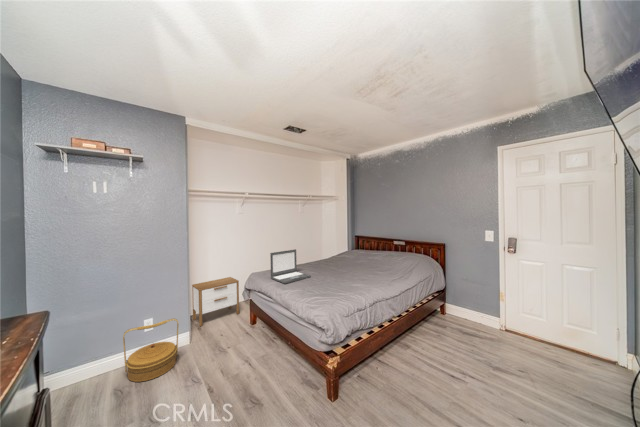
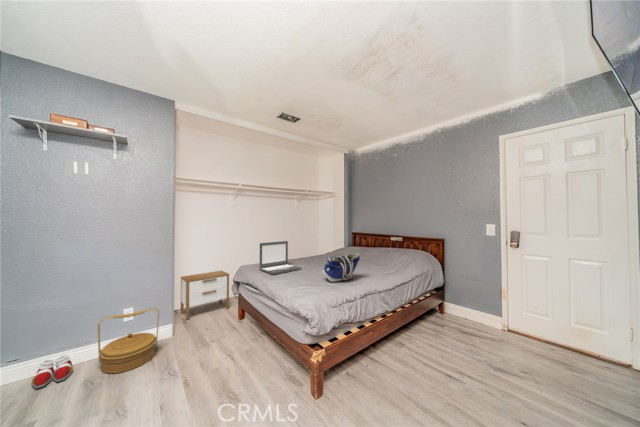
tote bag: none [333,262,368,291] -> present [323,253,360,282]
slippers: none [65,366,101,399] -> present [31,355,73,389]

